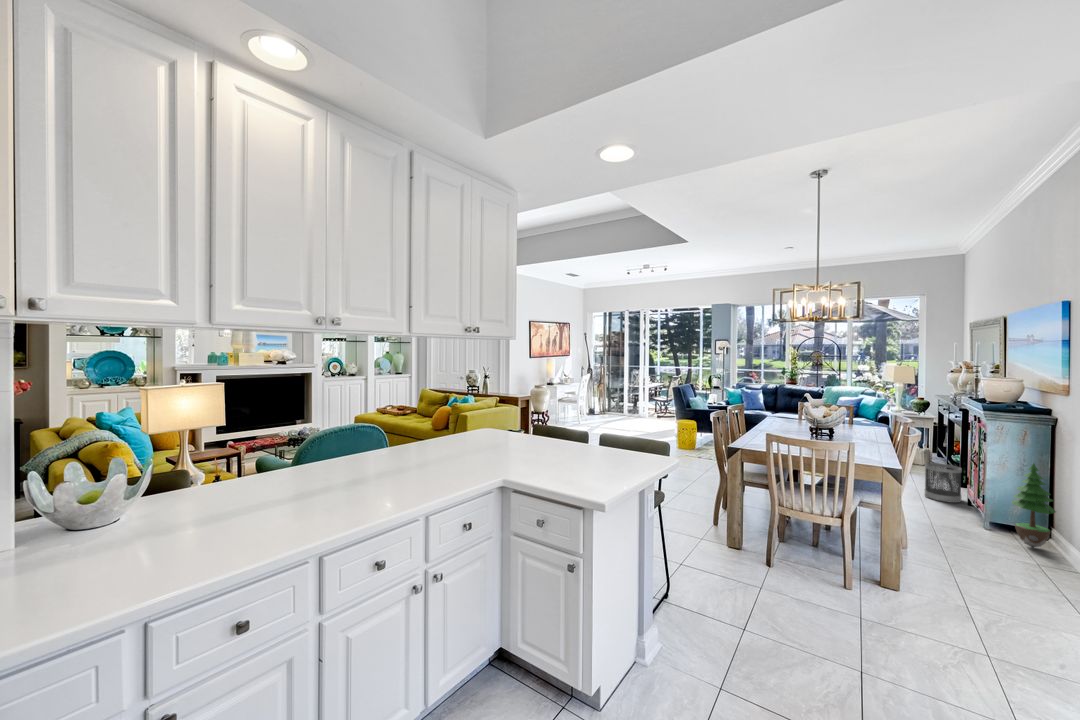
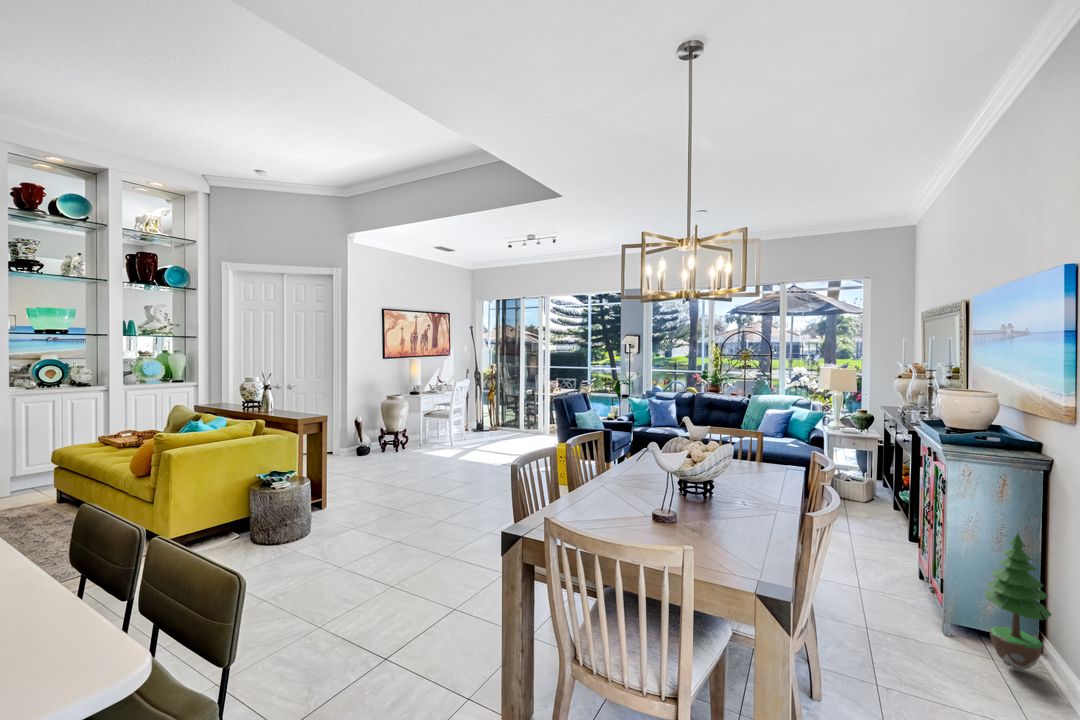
wastebasket: present [924,463,962,503] -> none [864,510,912,571]

